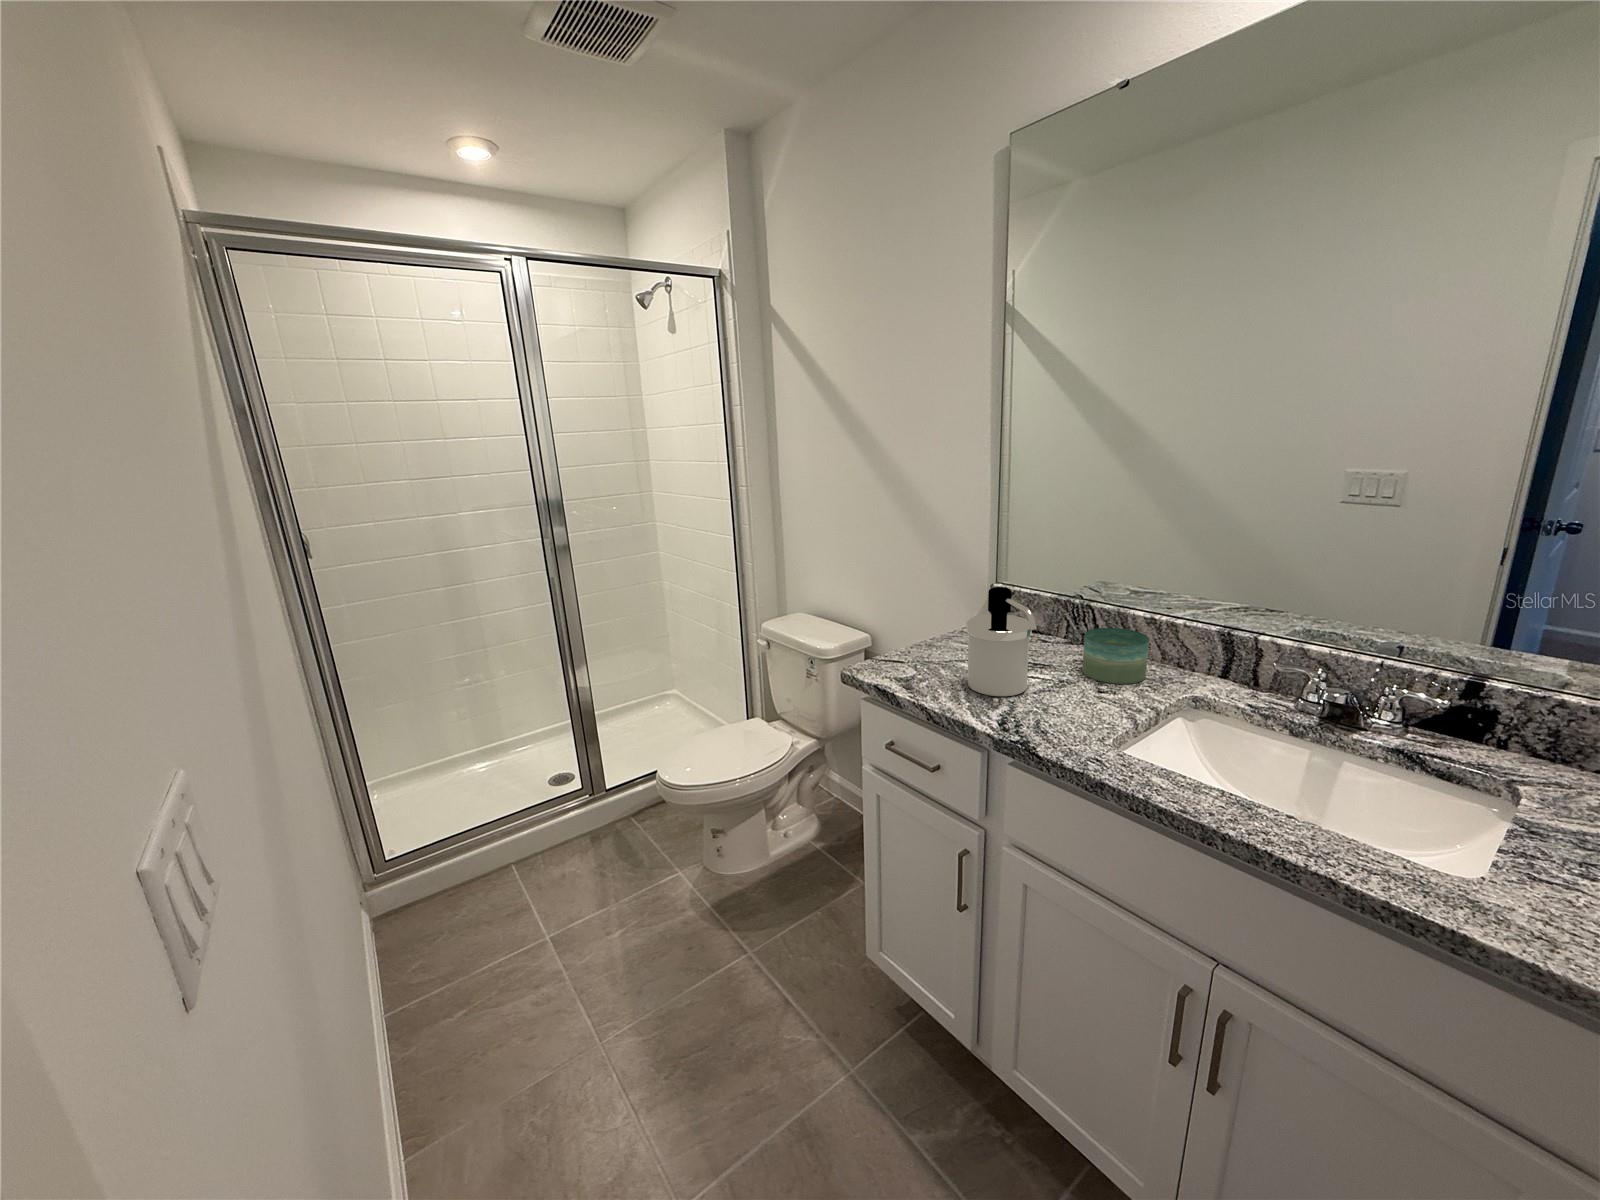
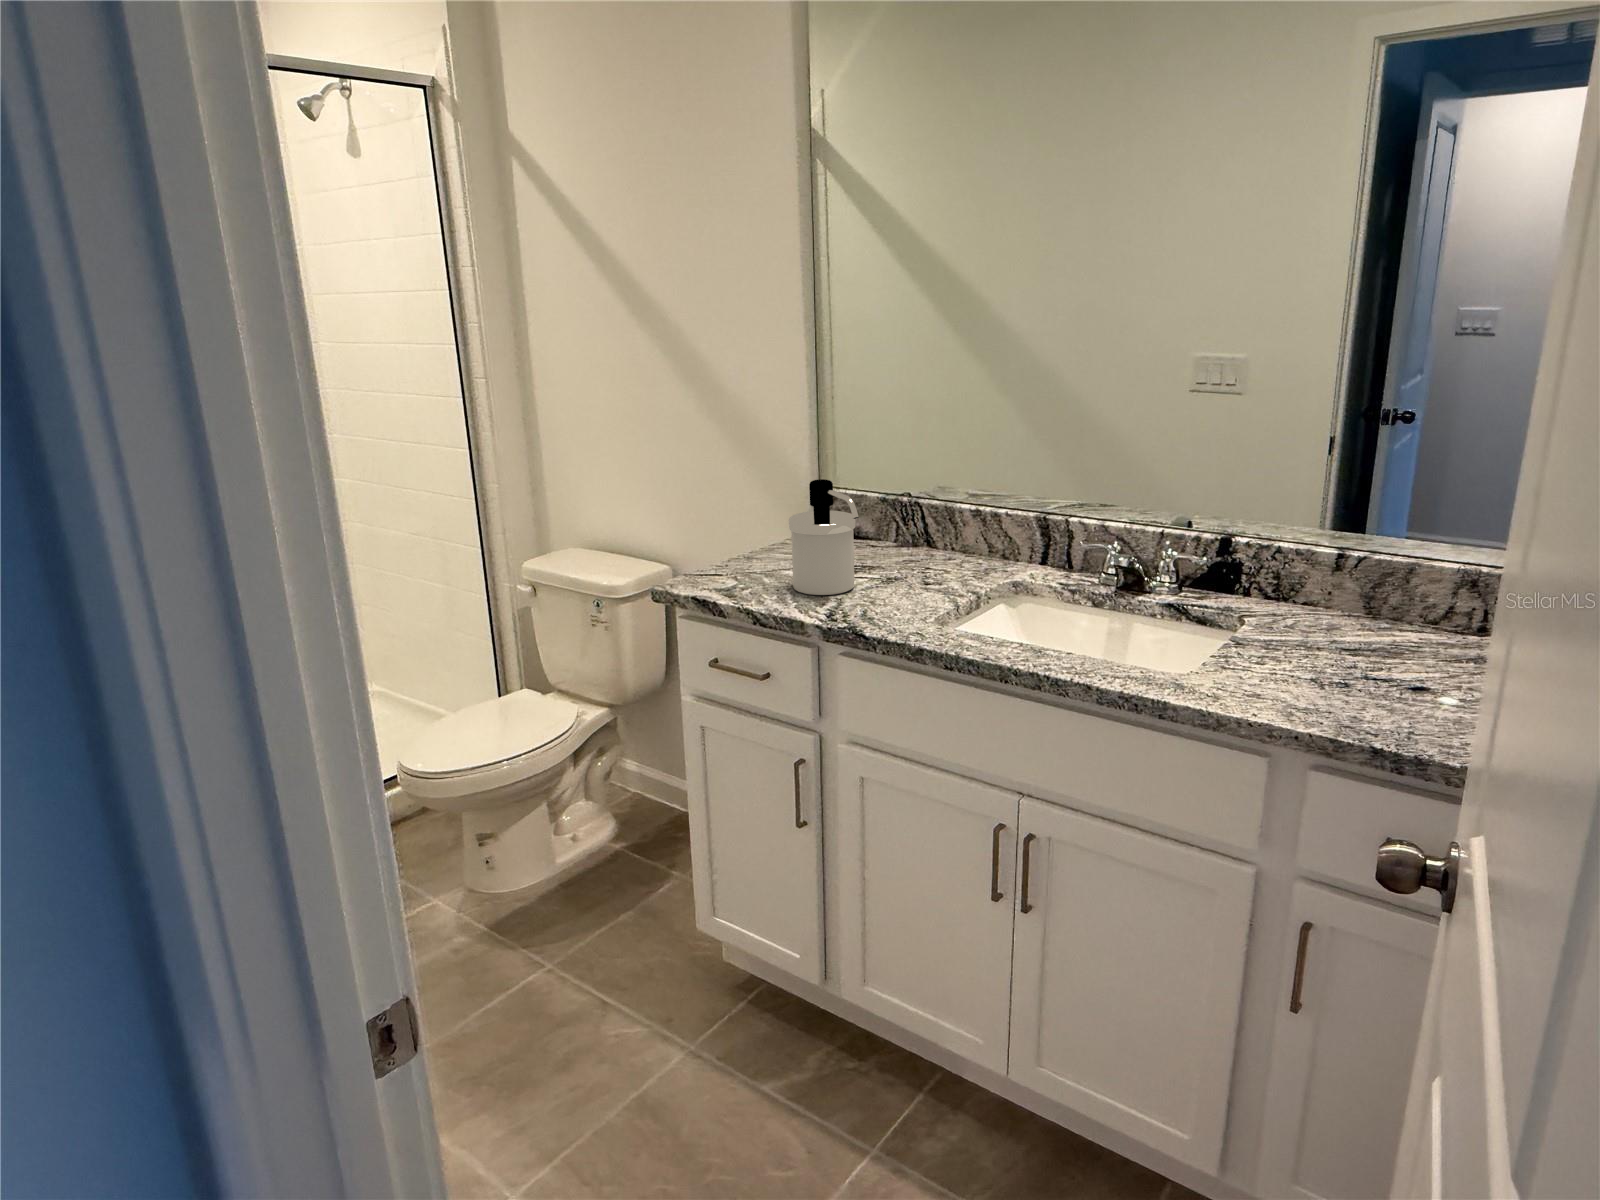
candle: present [1082,628,1149,684] -> none [910,522,972,577]

